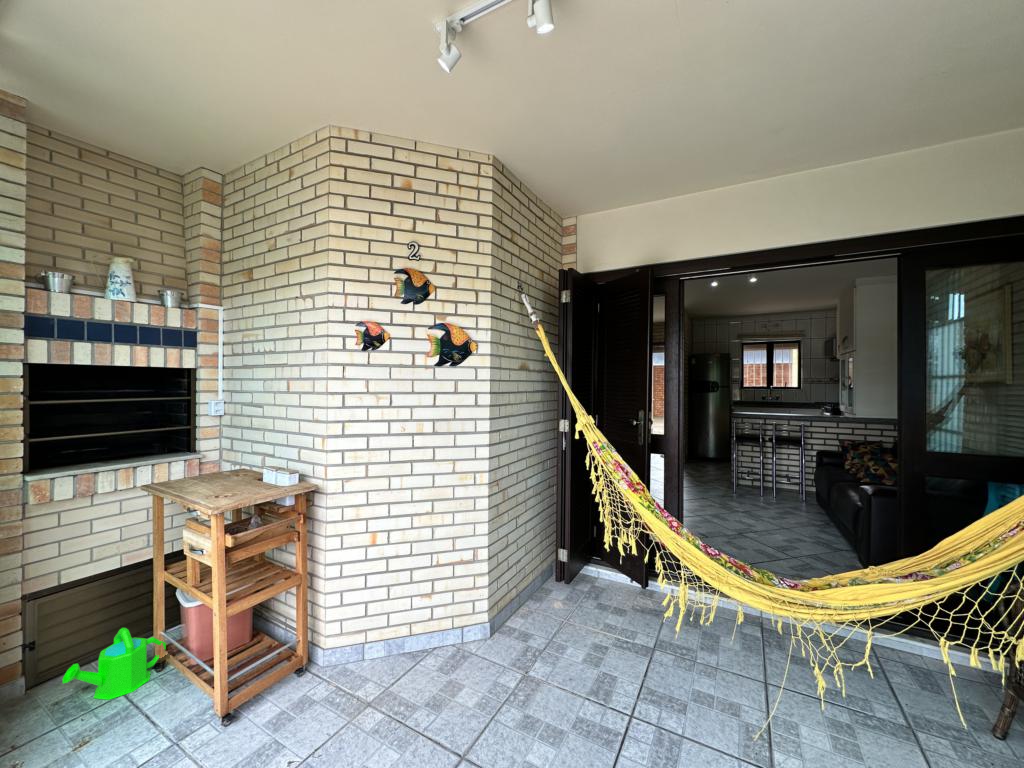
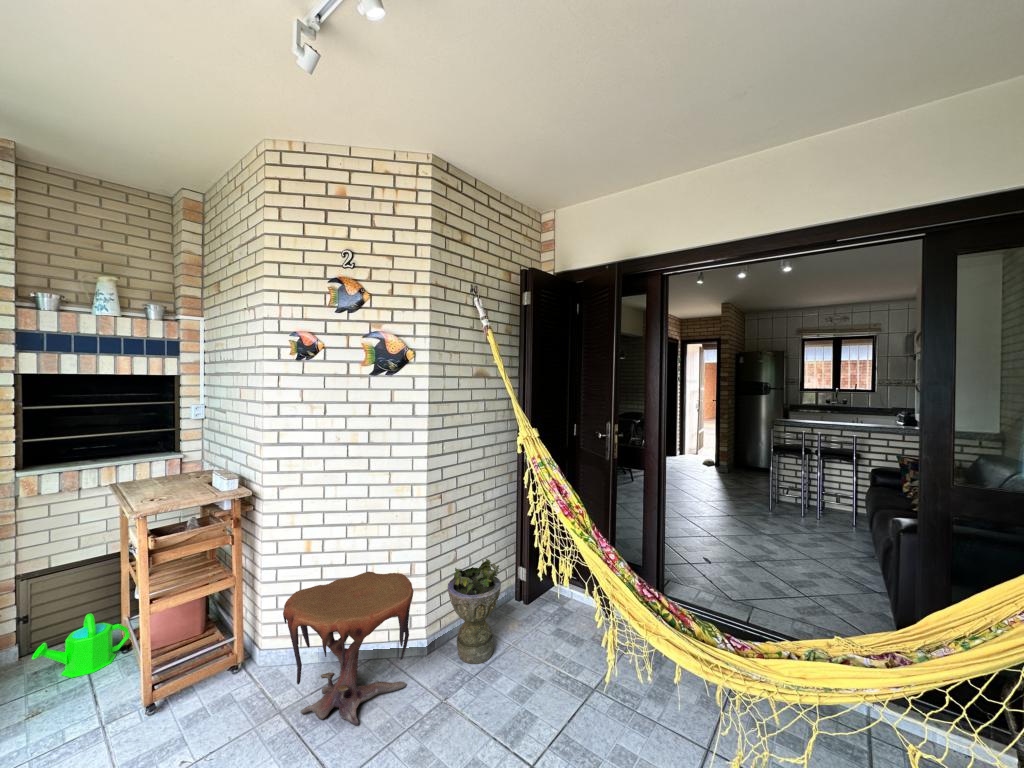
planter: none [508,542,559,641] -> present [448,559,501,664]
side table: none [370,559,497,707] -> present [283,572,414,725]

